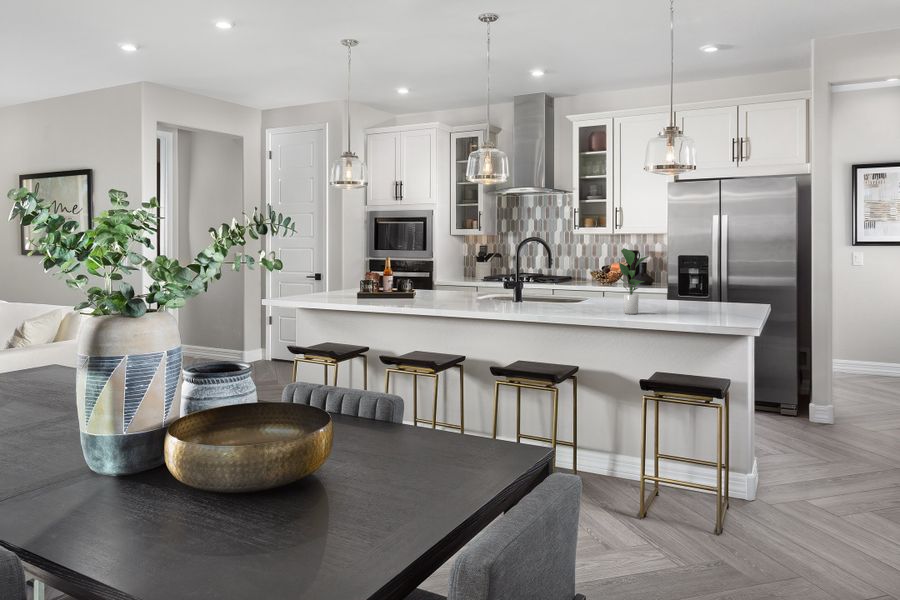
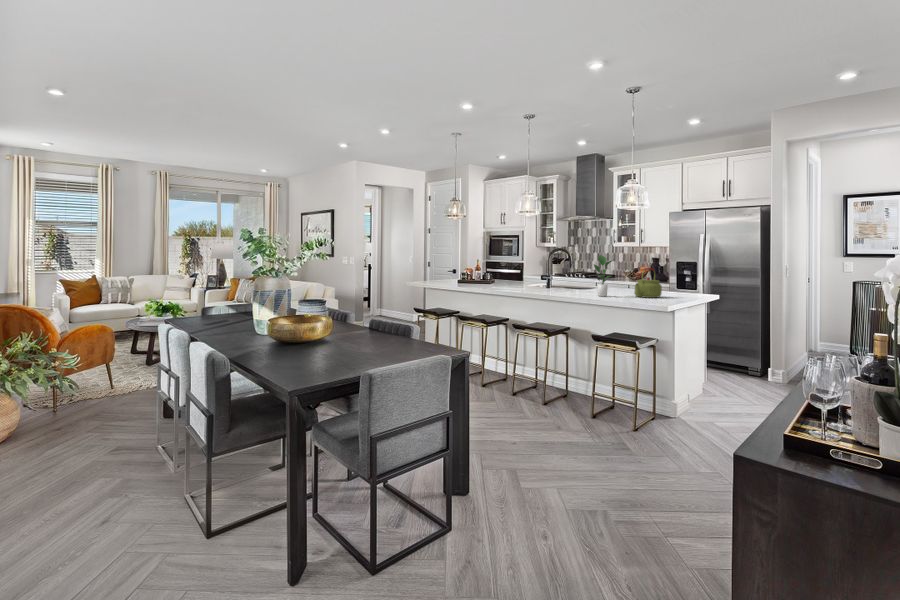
kettle: none [671,267,712,313] -> present [634,268,662,298]

